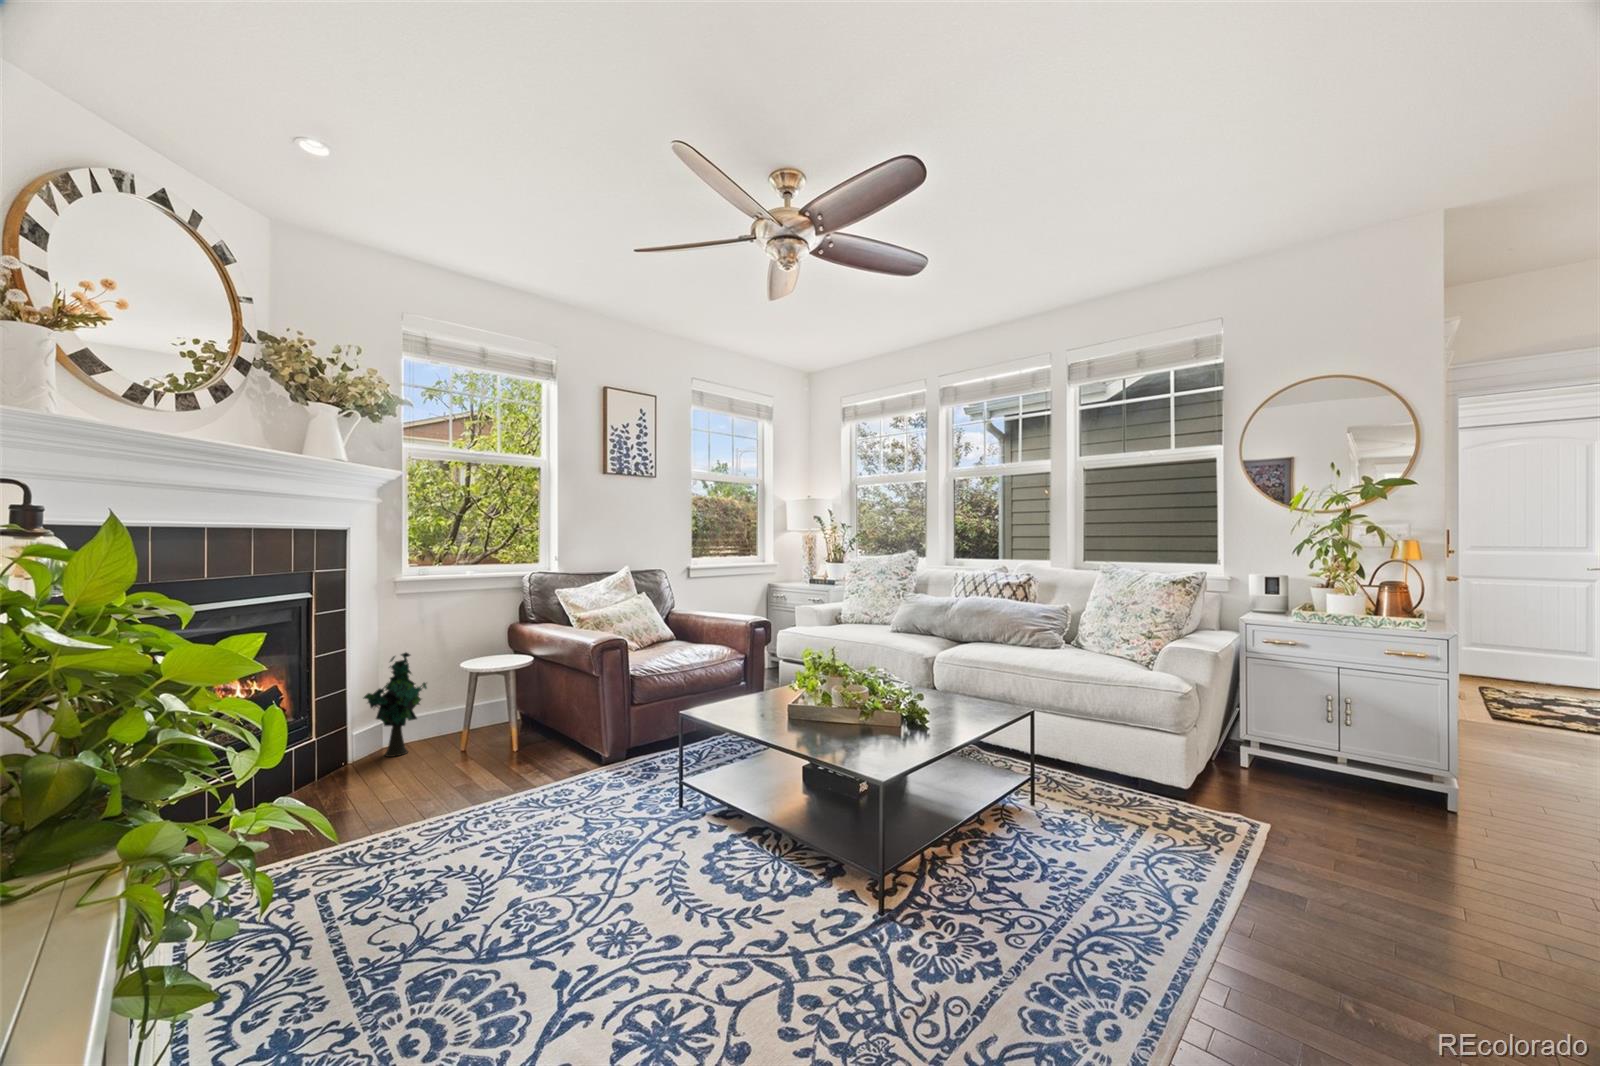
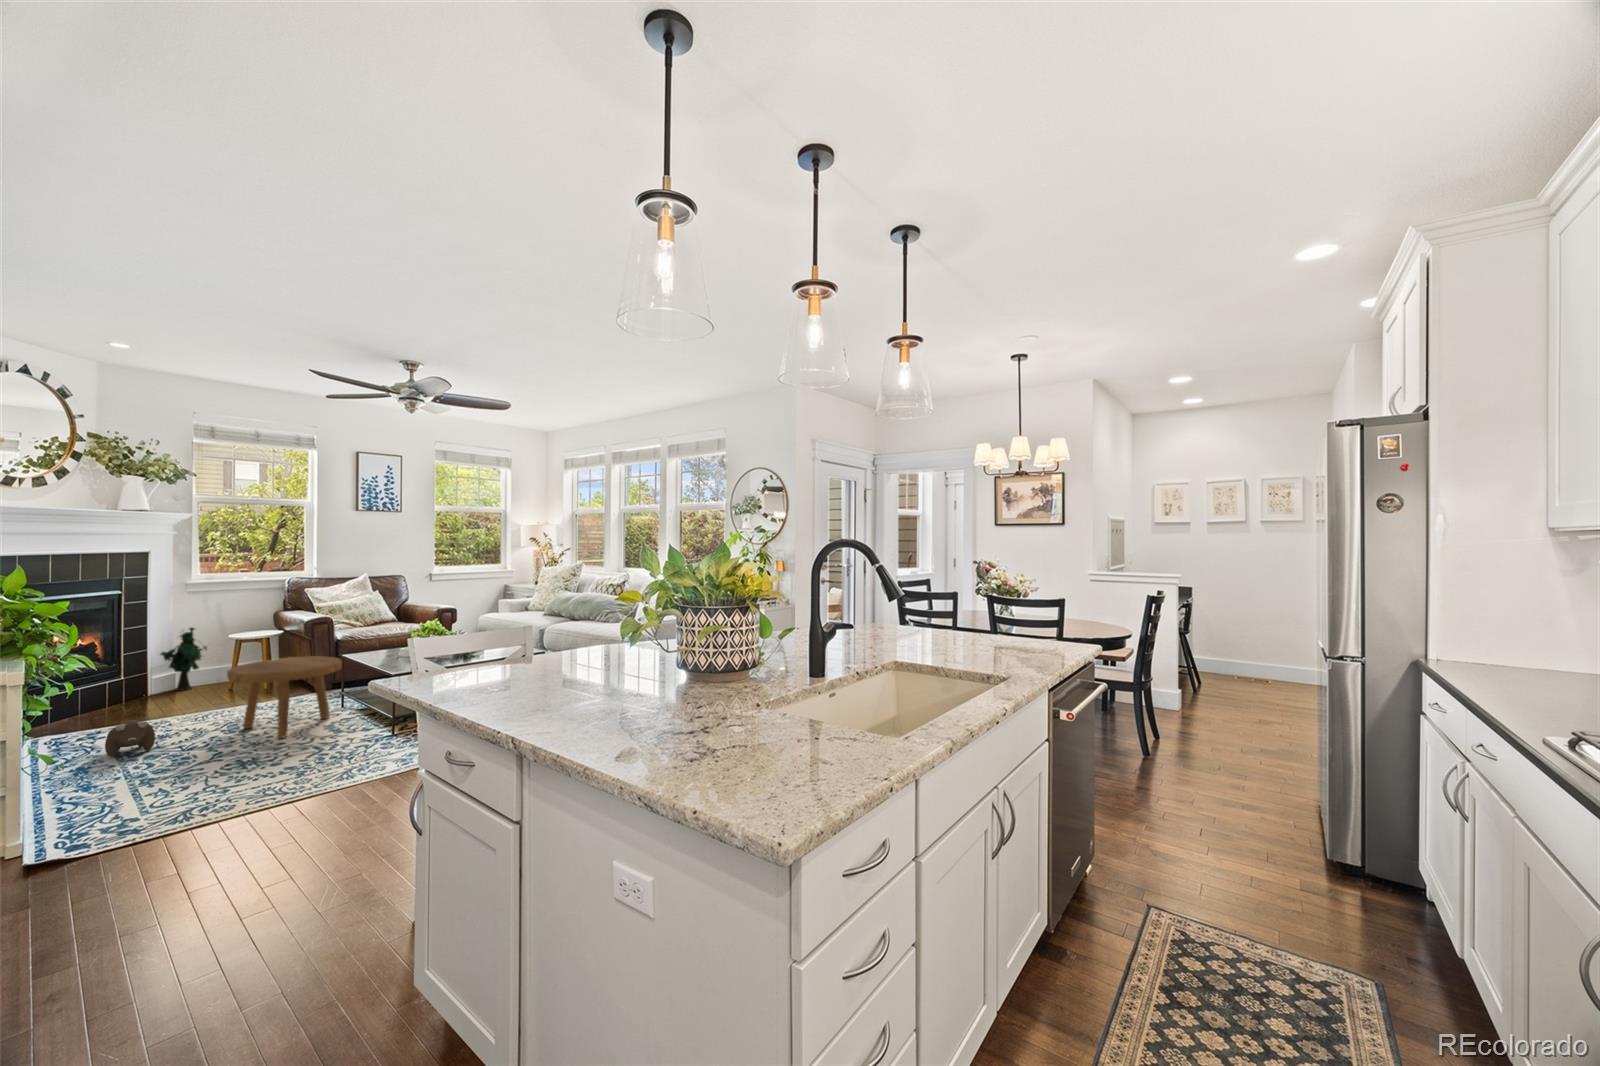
footstool: none [522,718,711,913] -> present [227,656,342,738]
plush toy: none [311,874,402,968] -> present [105,720,155,757]

